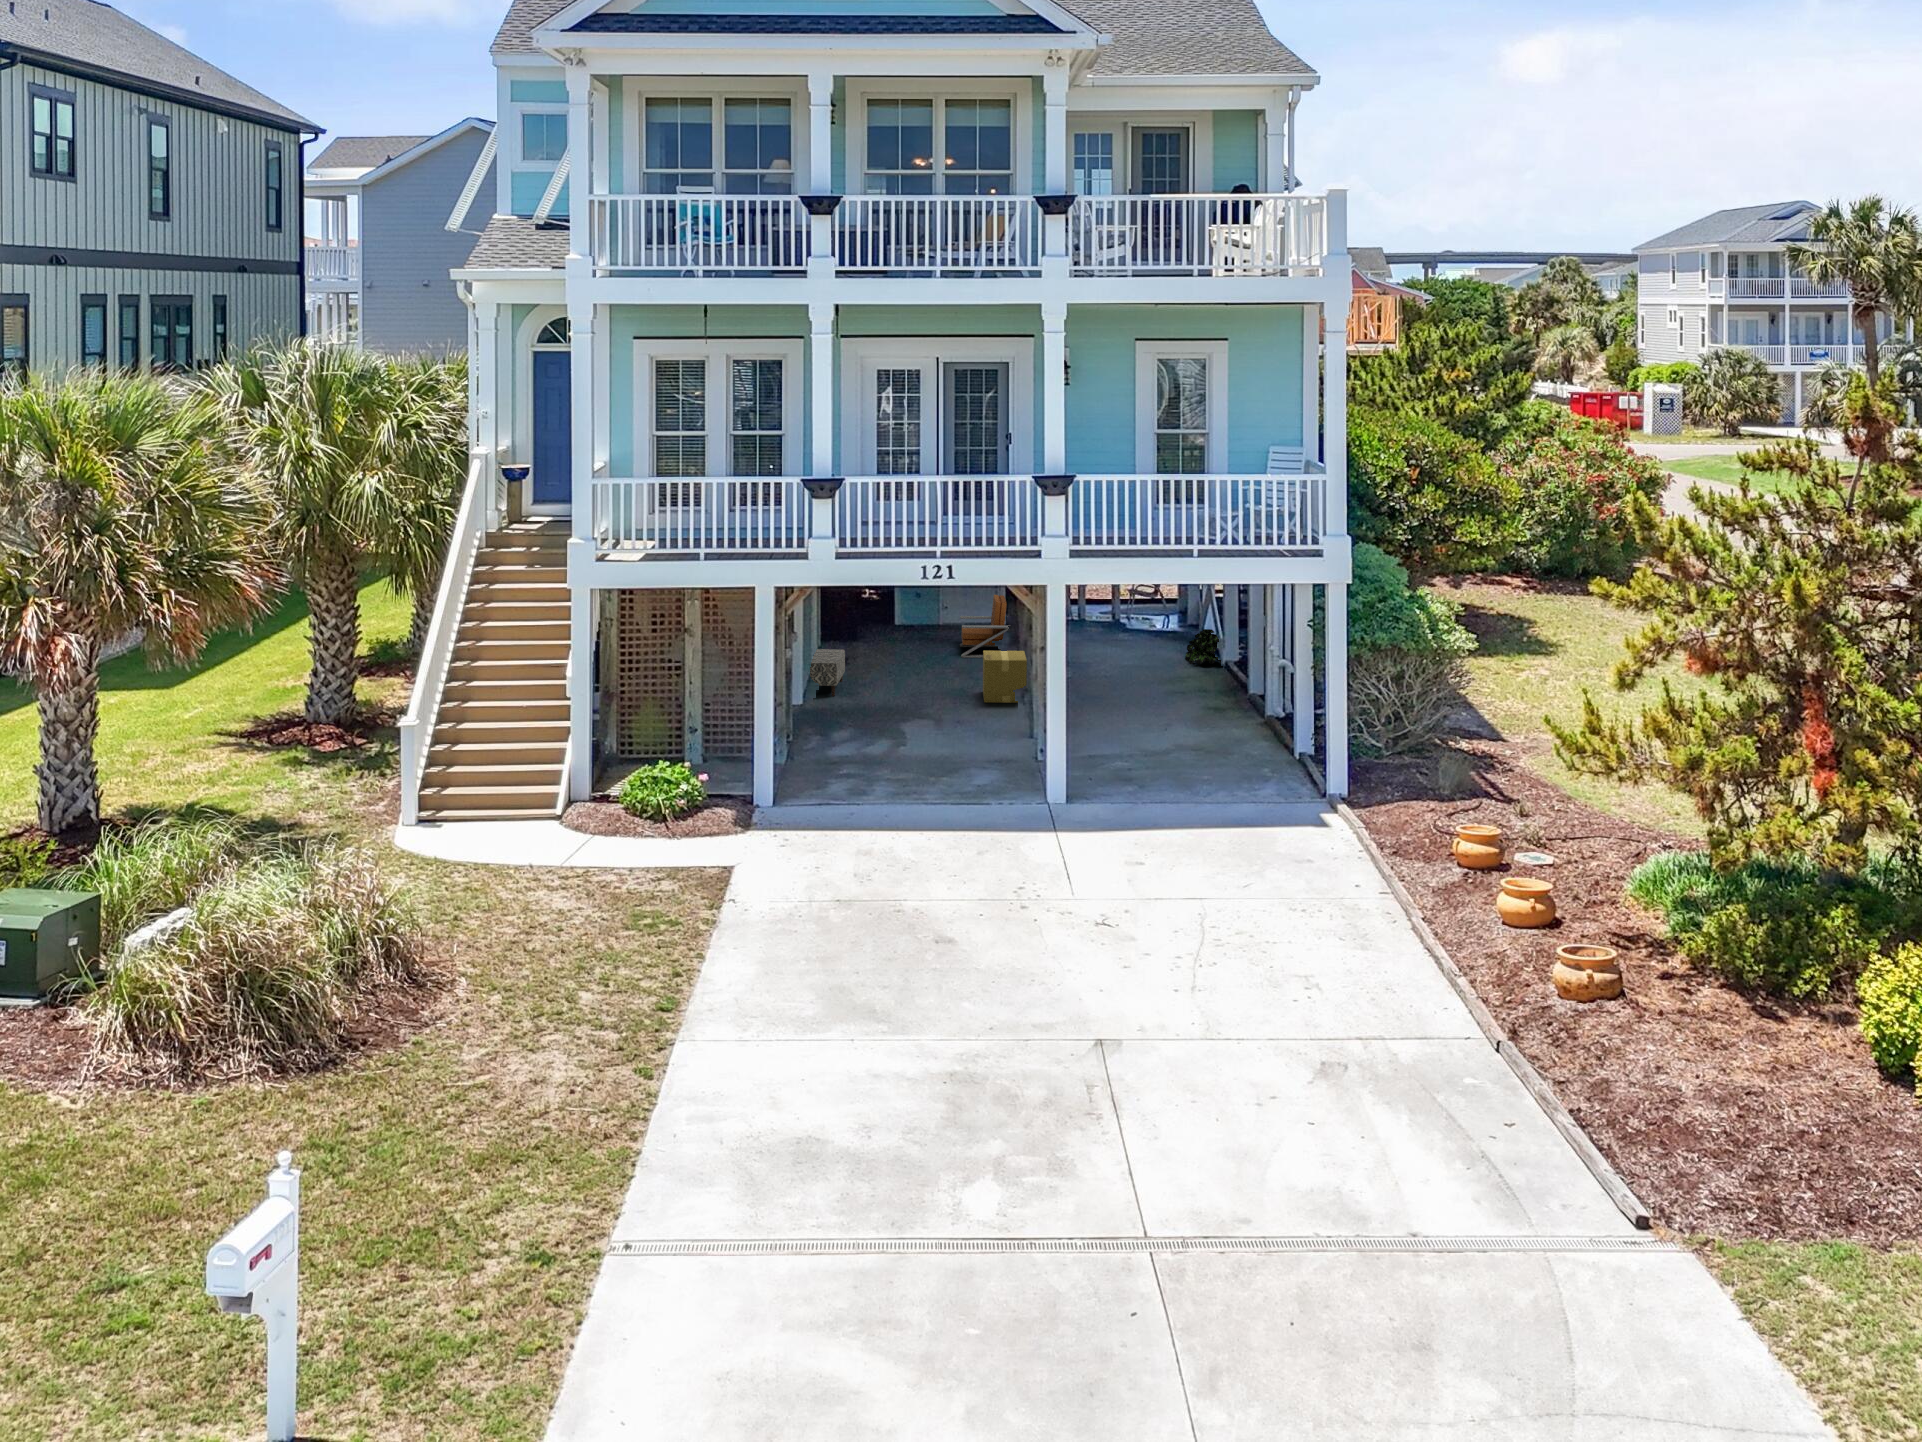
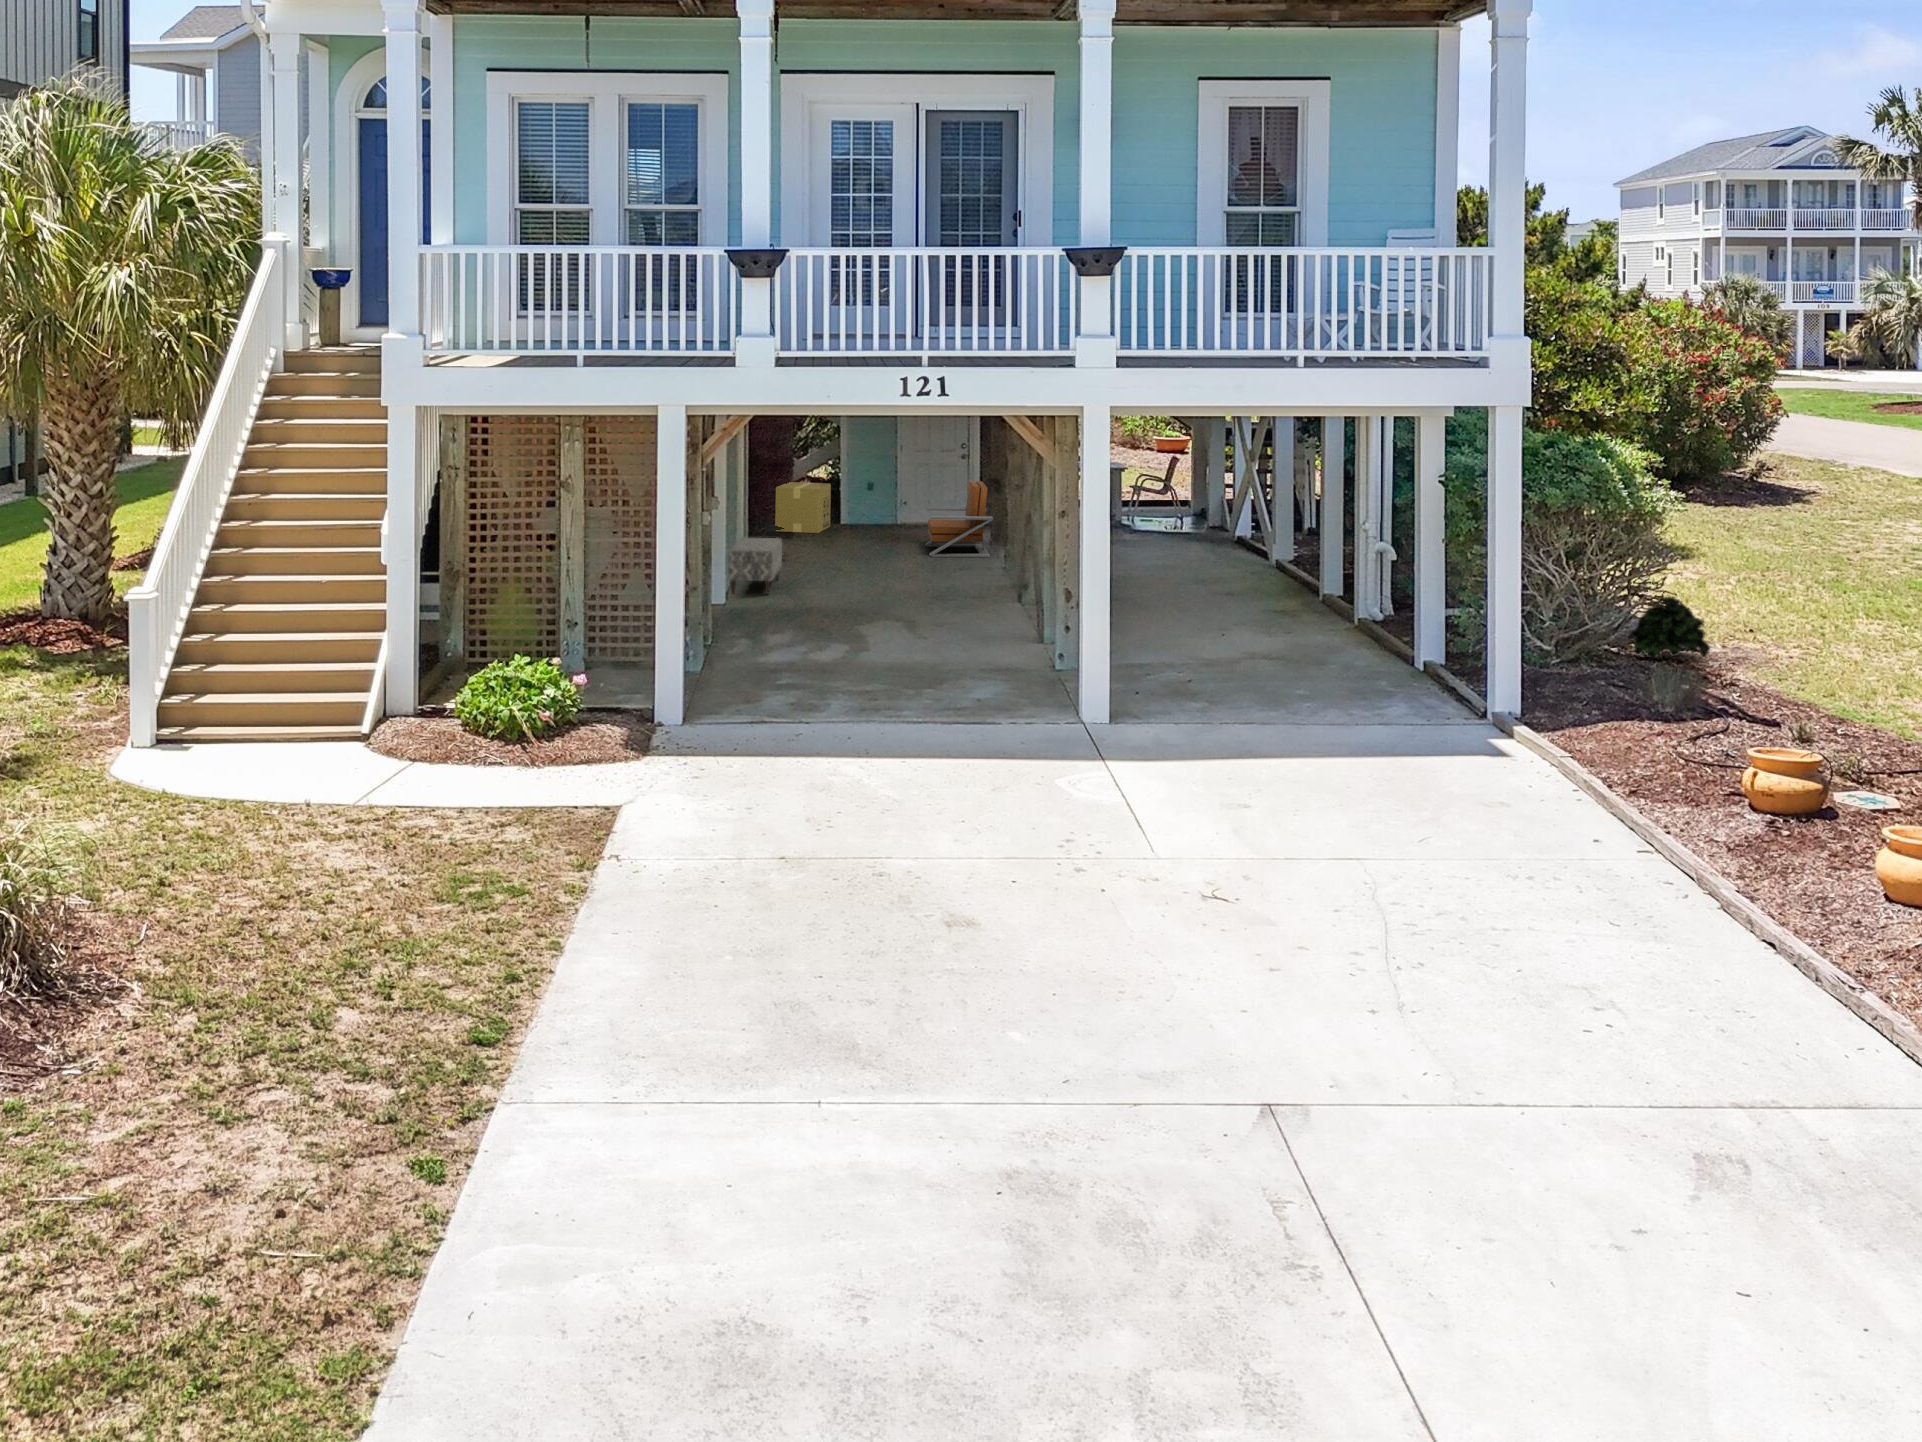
potted plant: present [1185,629,1221,664] -> present [1628,596,1710,659]
cardboard box: present [983,651,1027,703] -> present [775,482,831,533]

